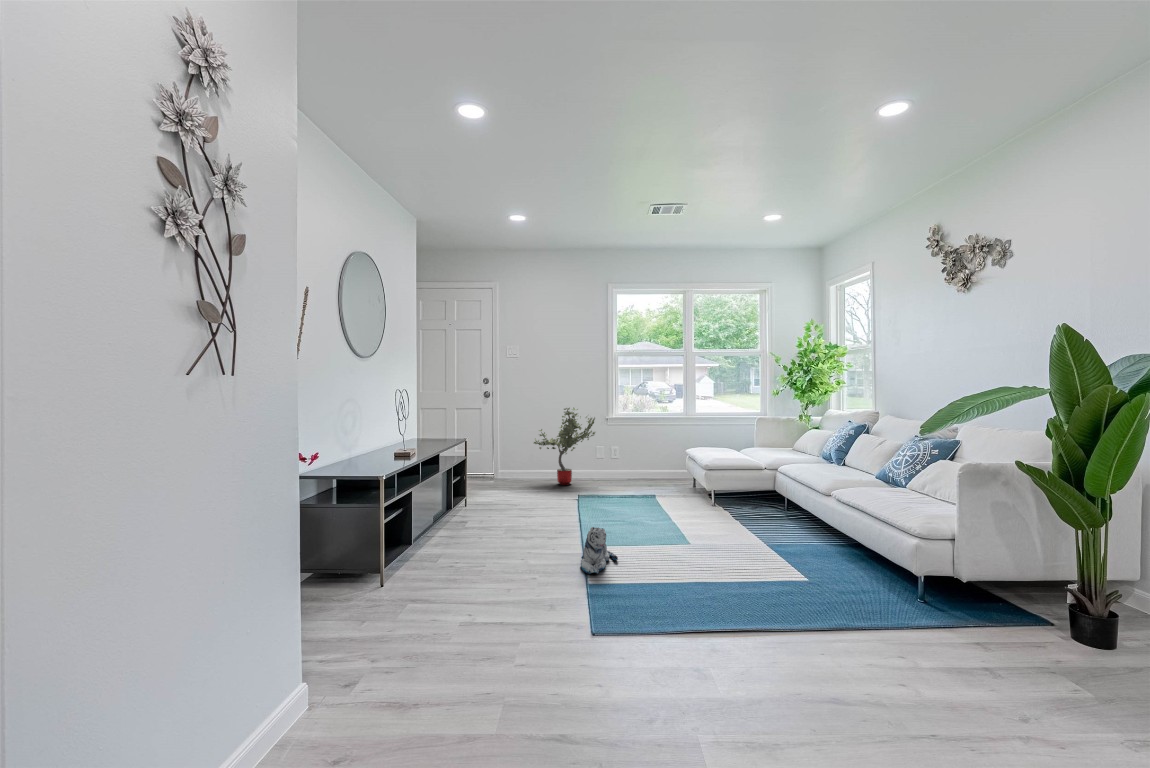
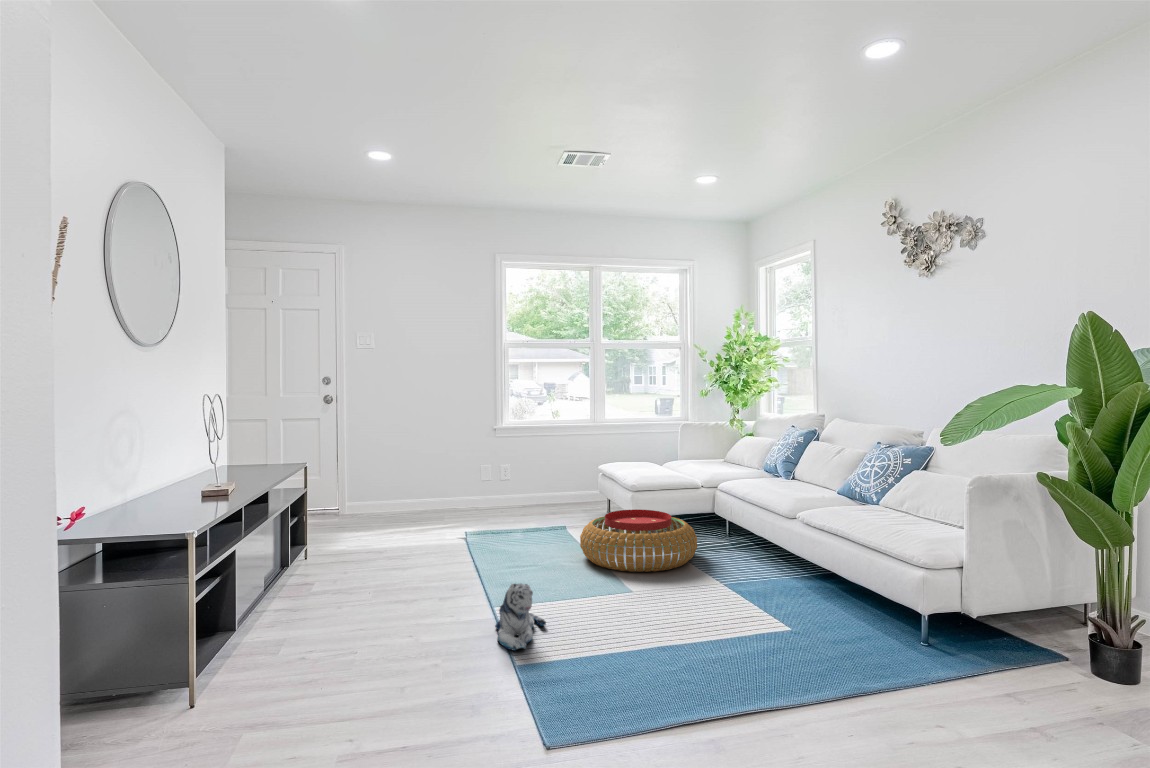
potted tree: present [534,408,595,485] -> none [394,416,481,521]
pouf: none [660,483,754,530] -> present [580,509,697,572]

